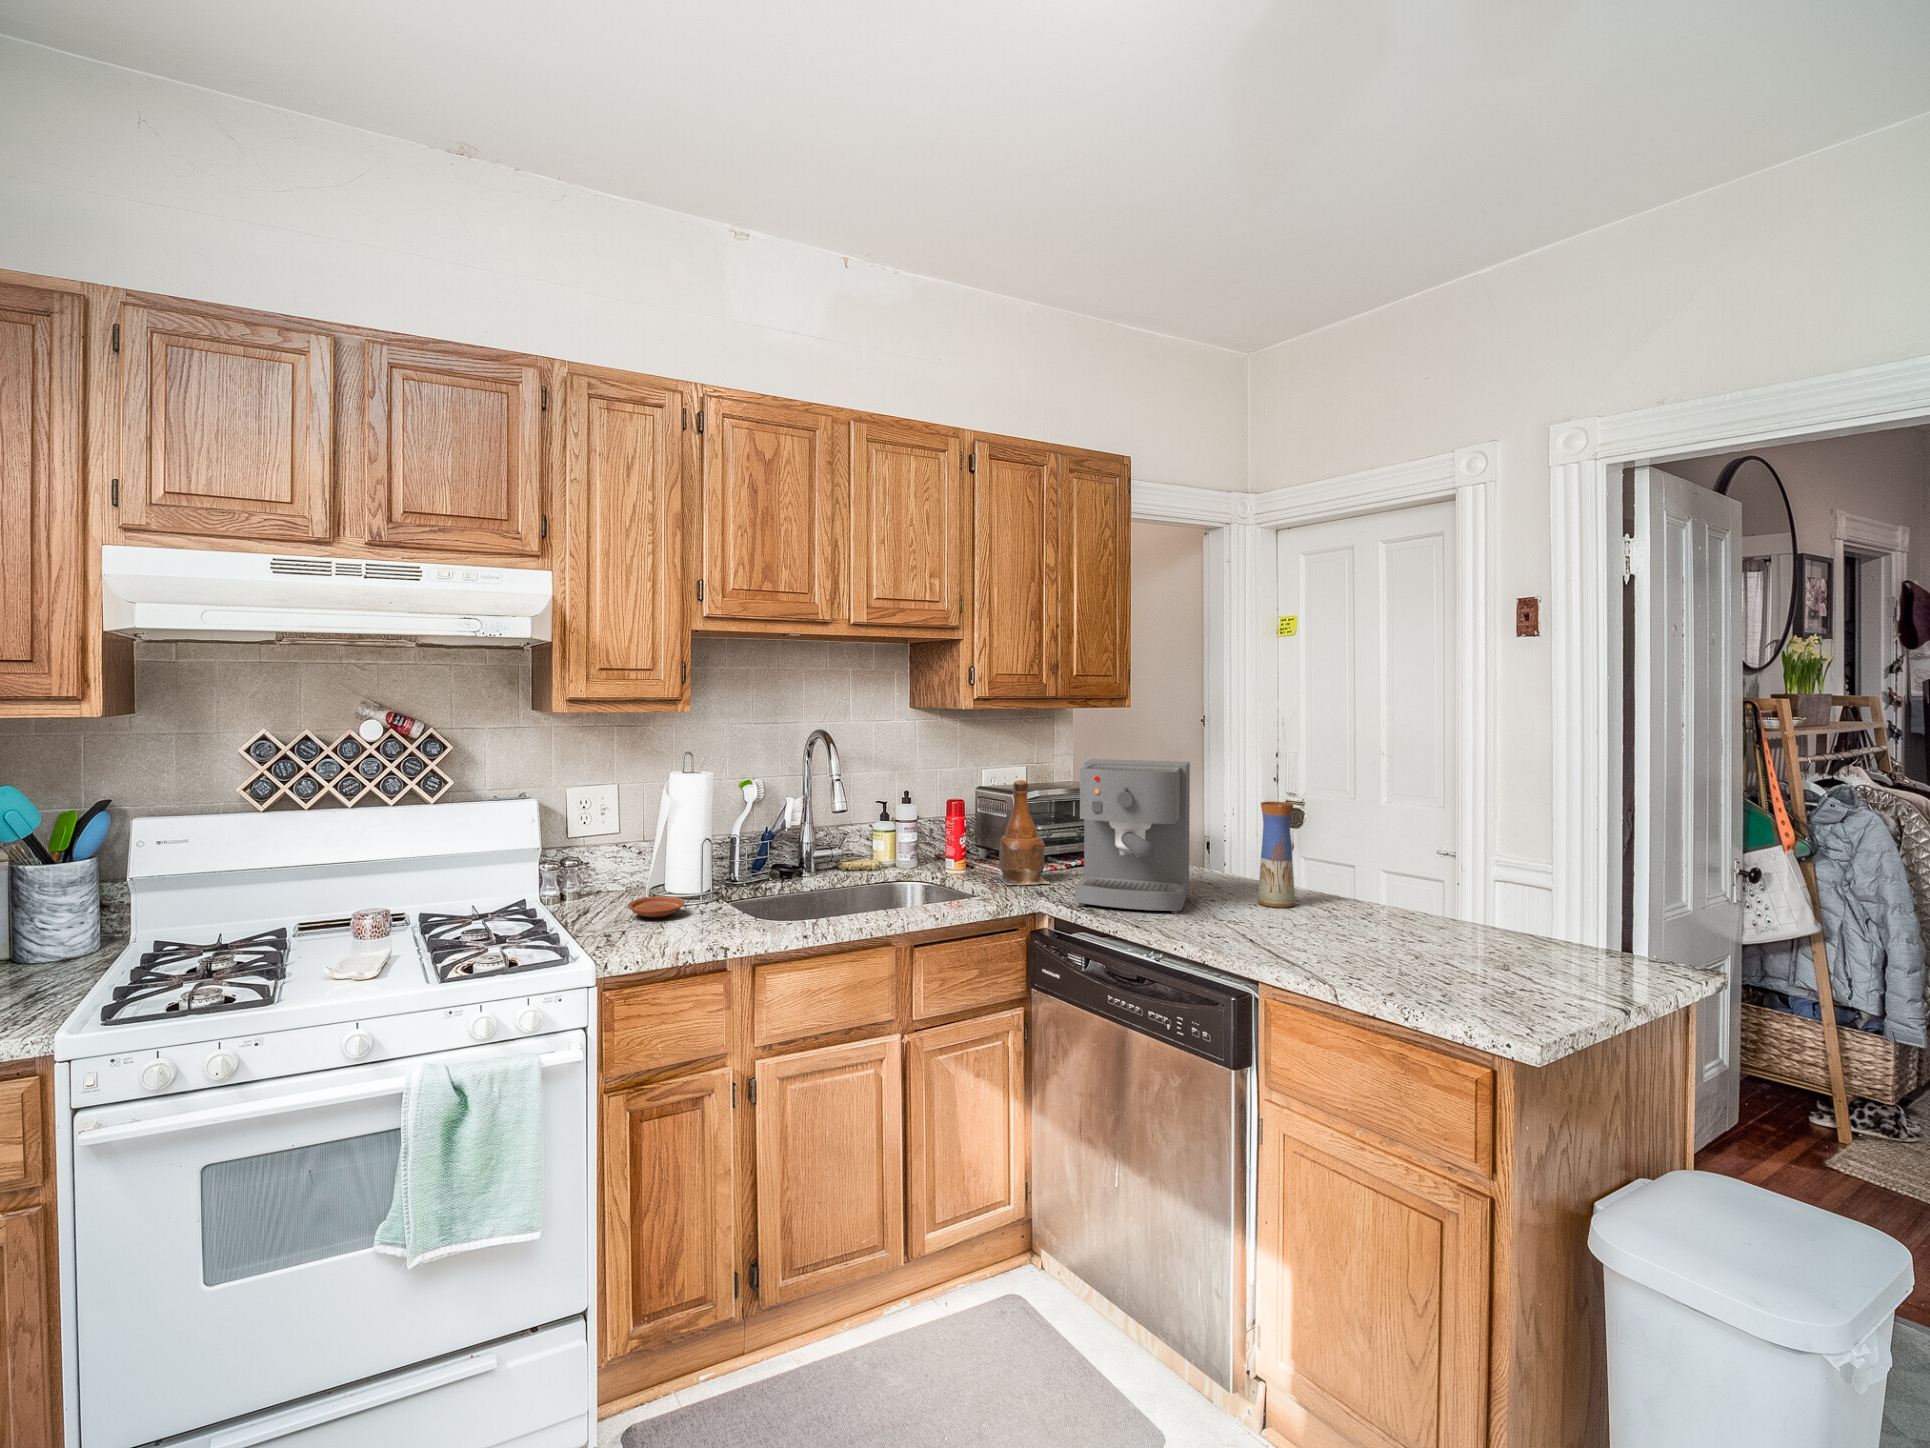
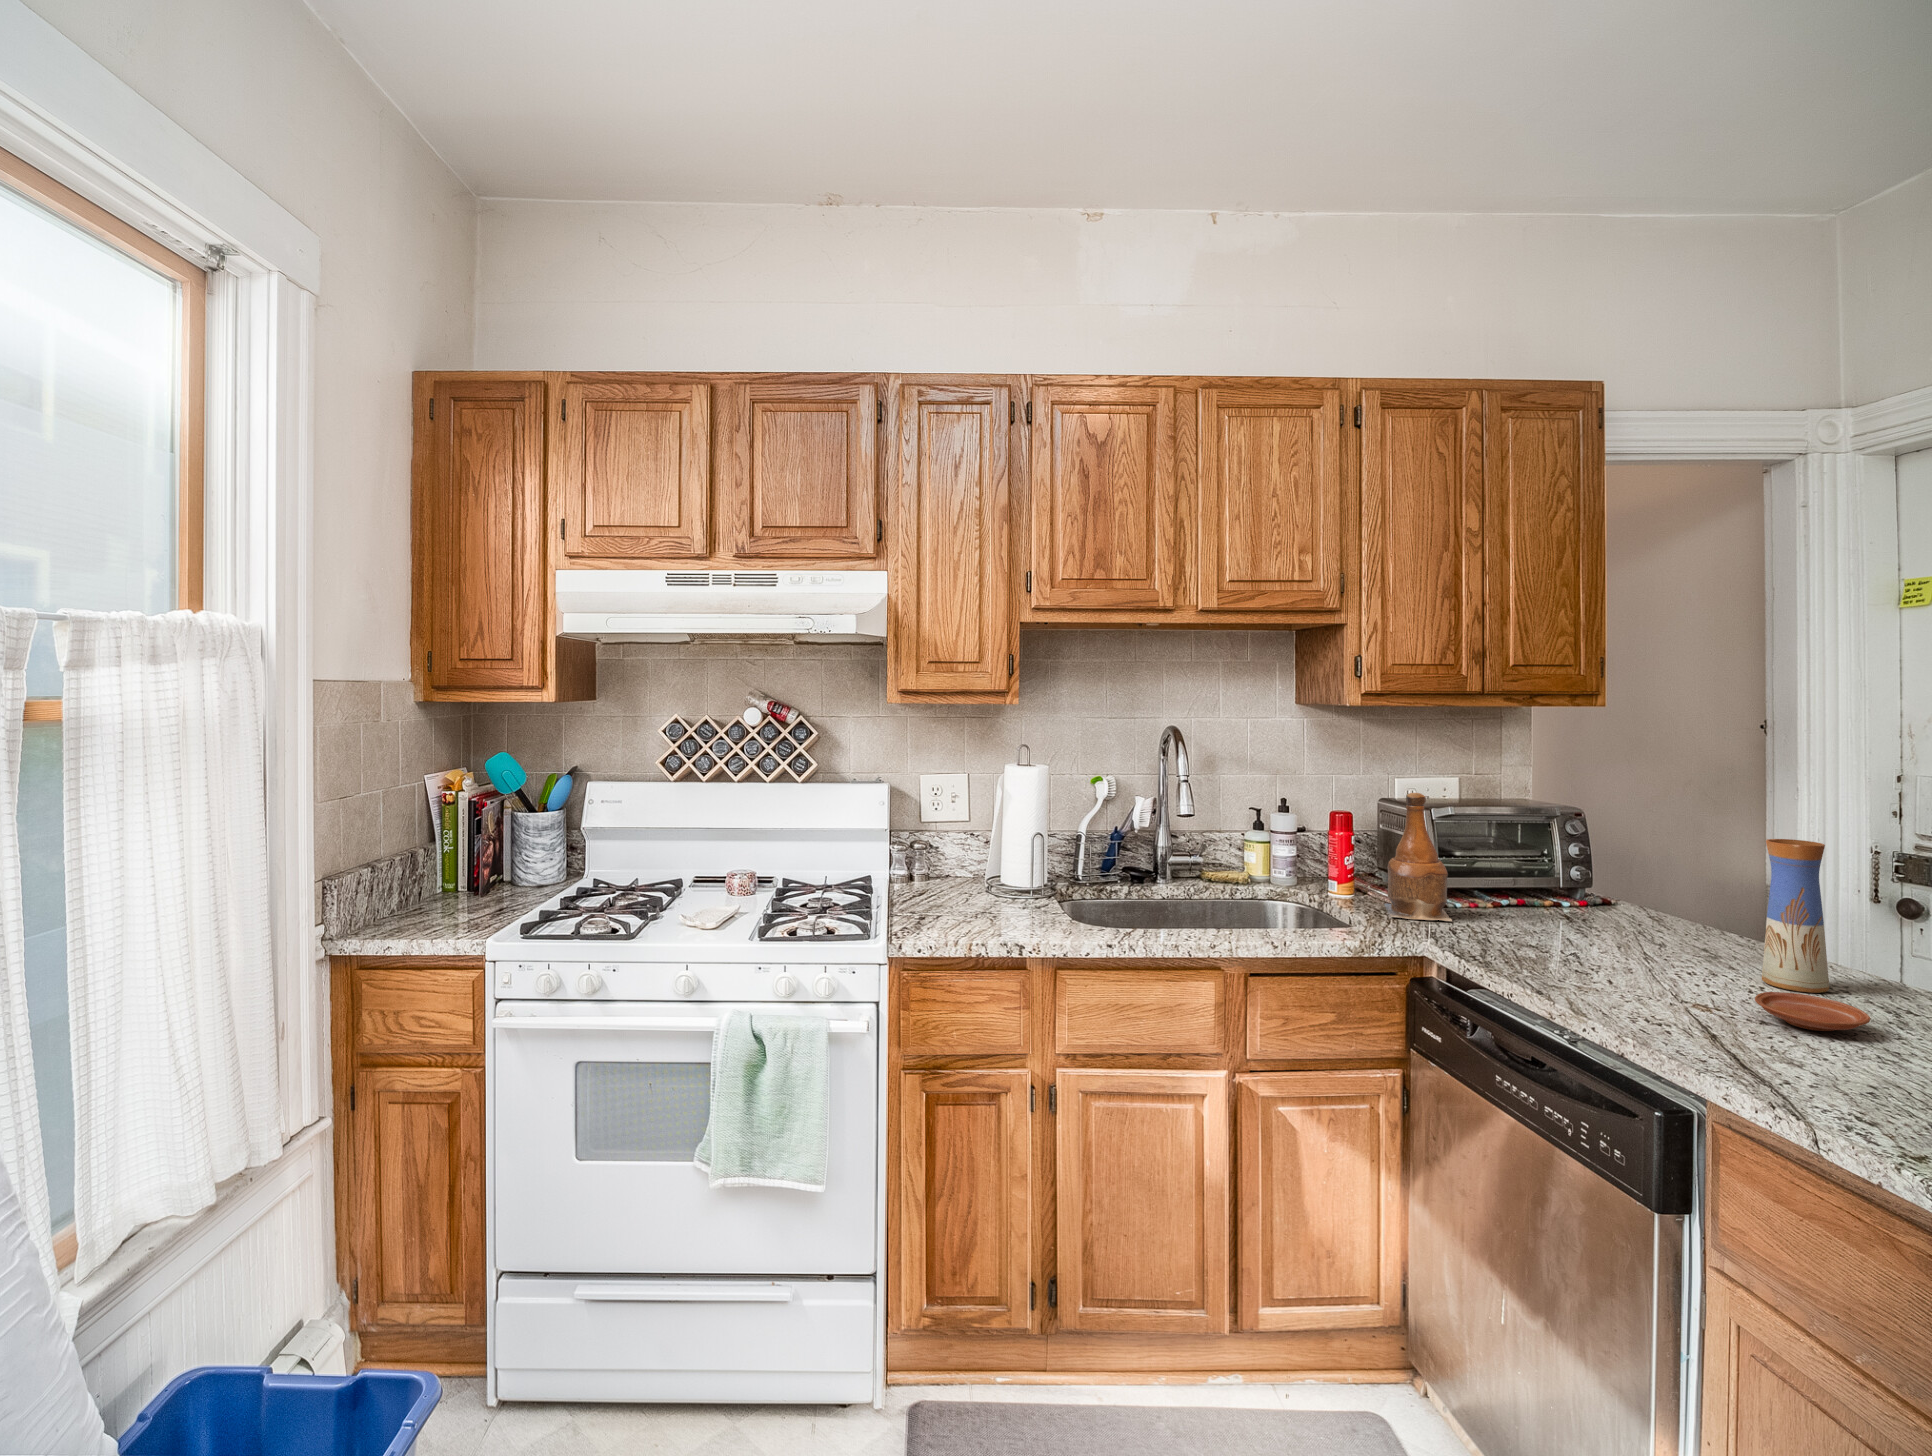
coffee maker: present [1075,759,1190,914] -> none [1463,770,1652,978]
plate: present [628,896,685,918] -> present [1755,992,1870,1031]

